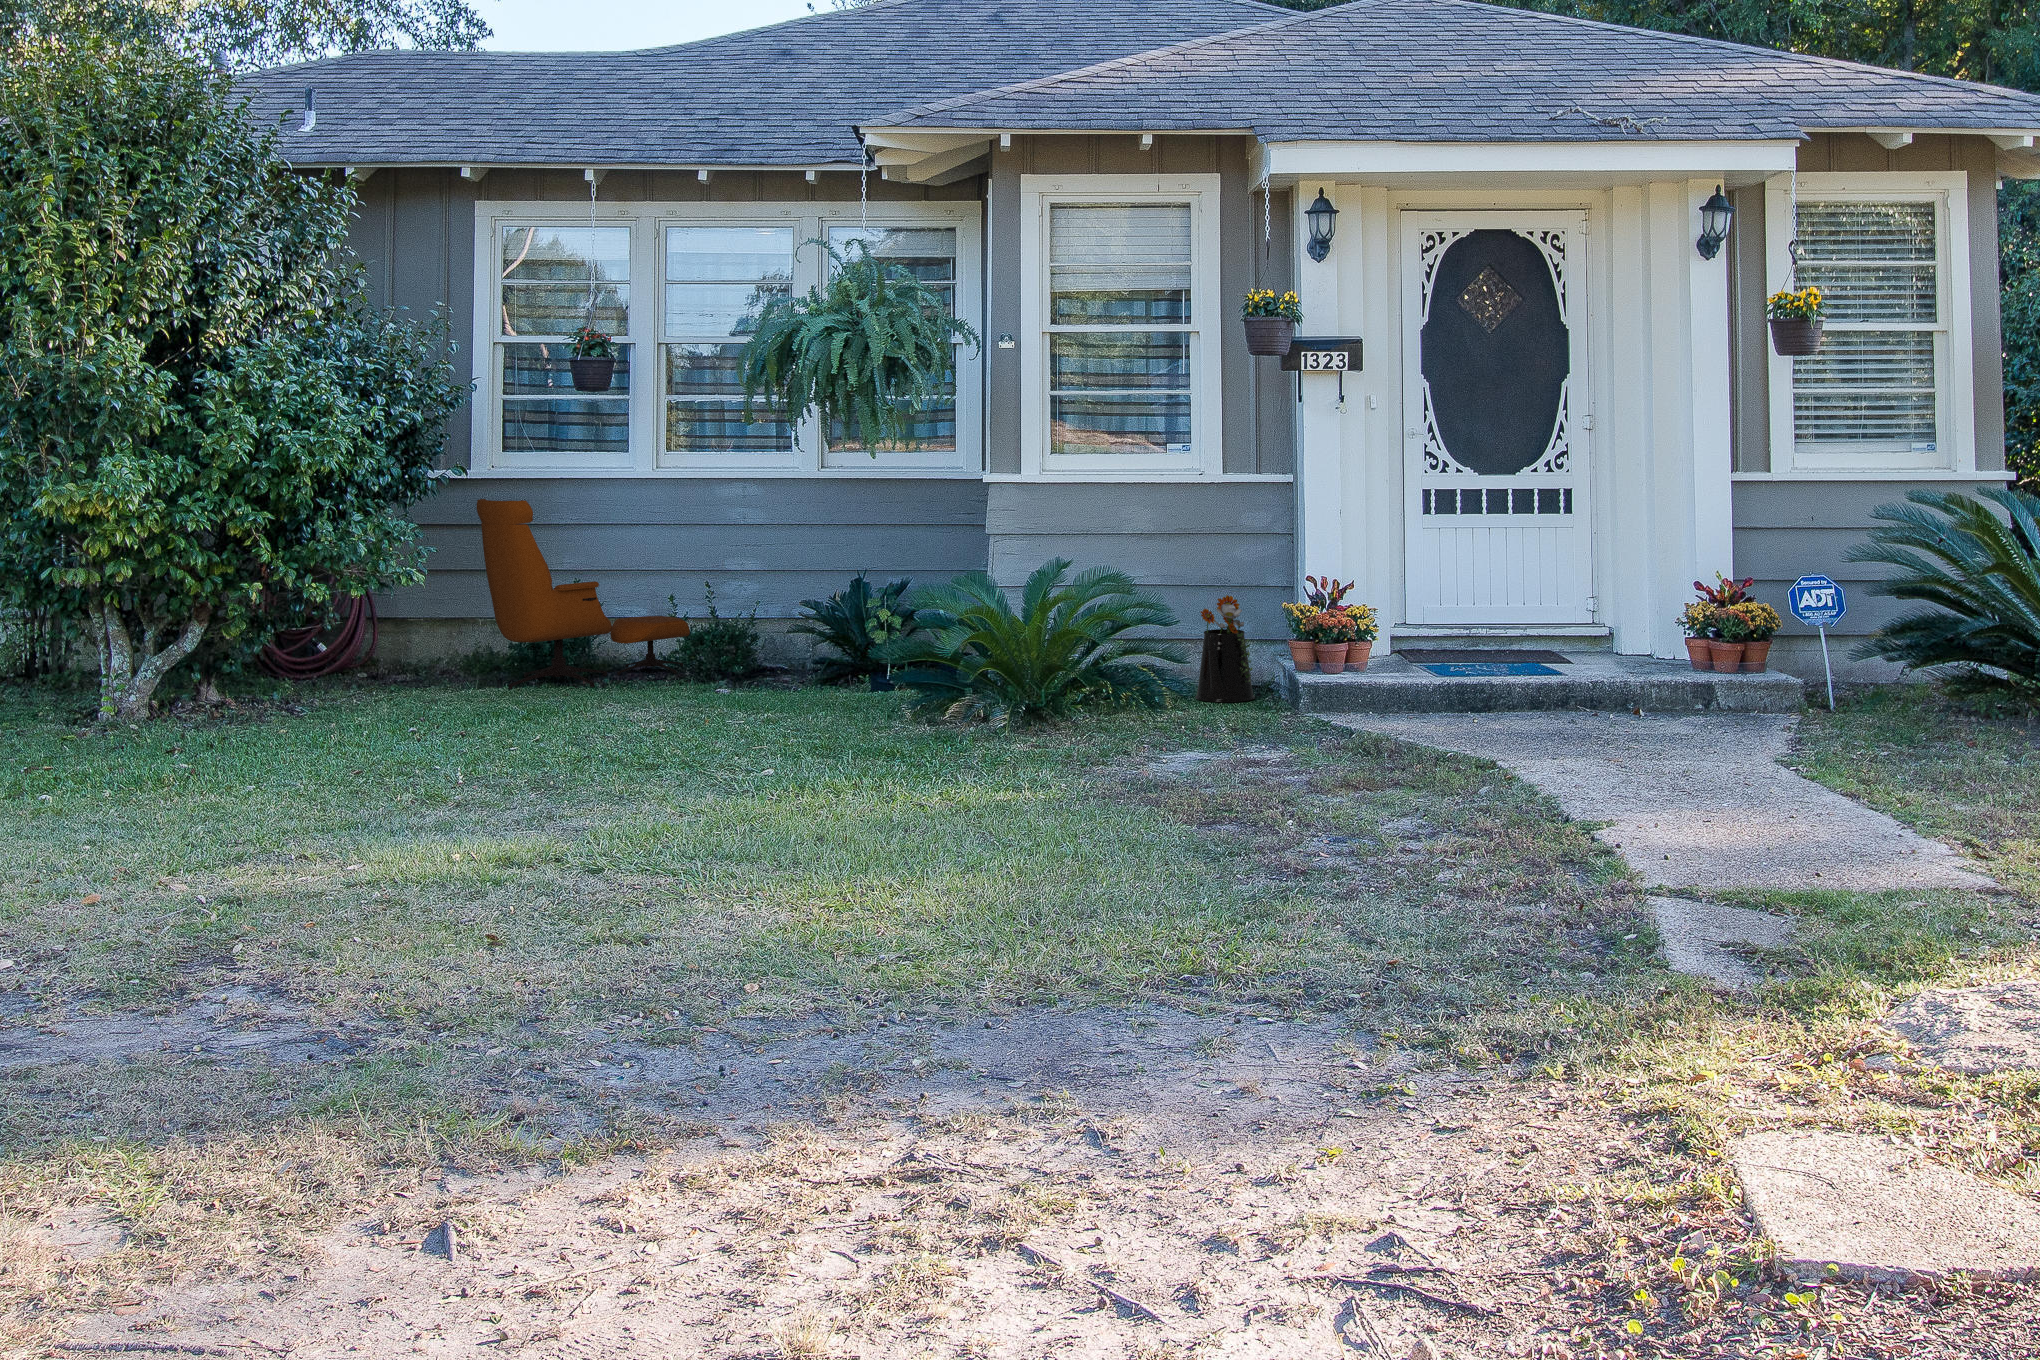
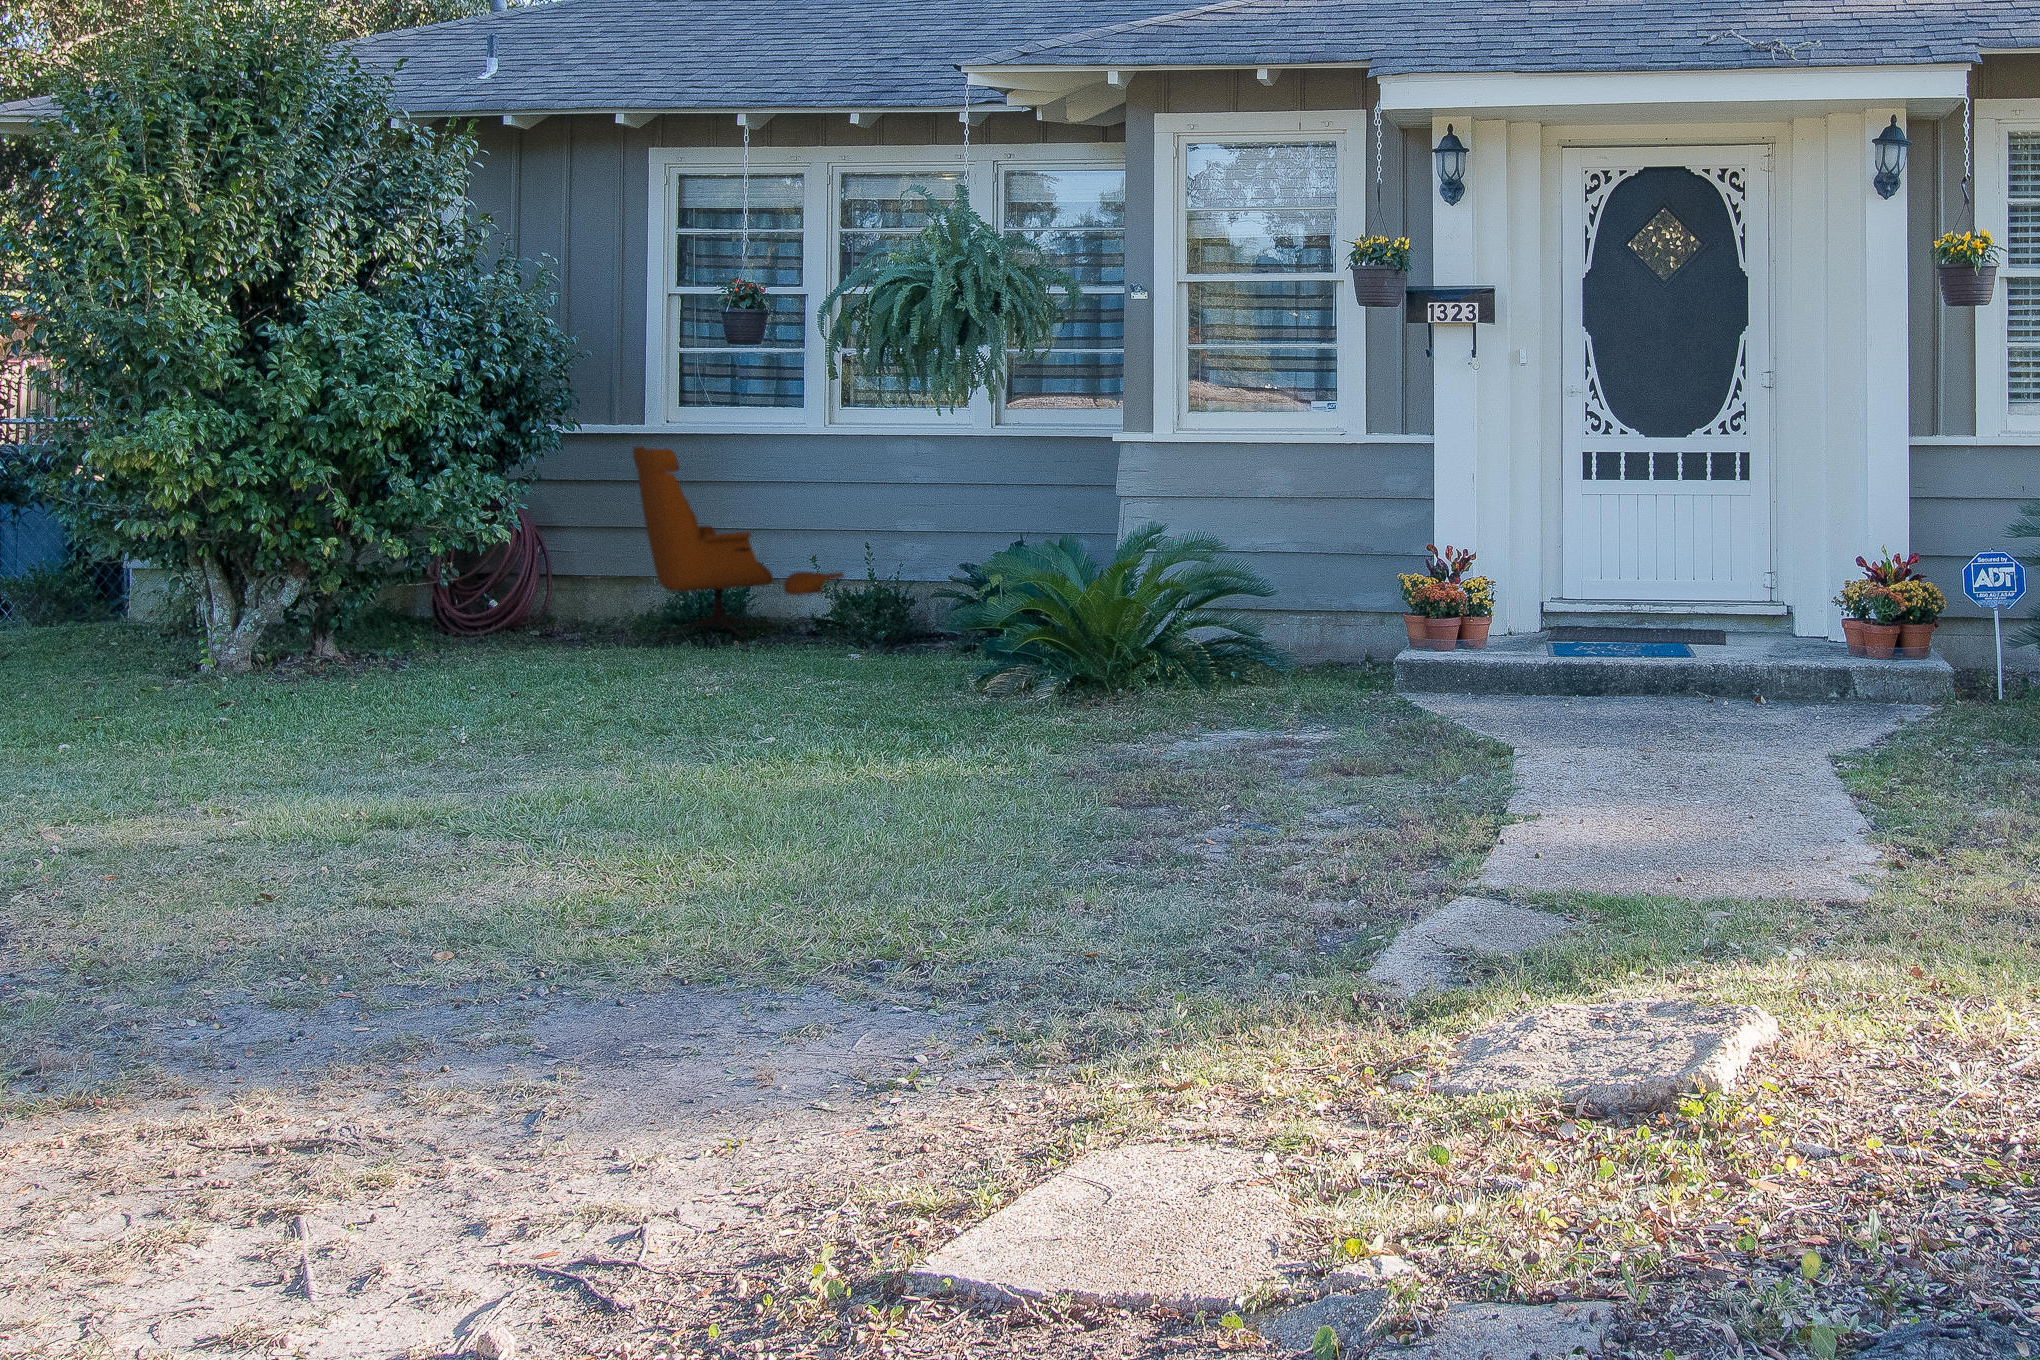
watering can: present [1195,595,1255,702] -> none [1313,562,1376,677]

